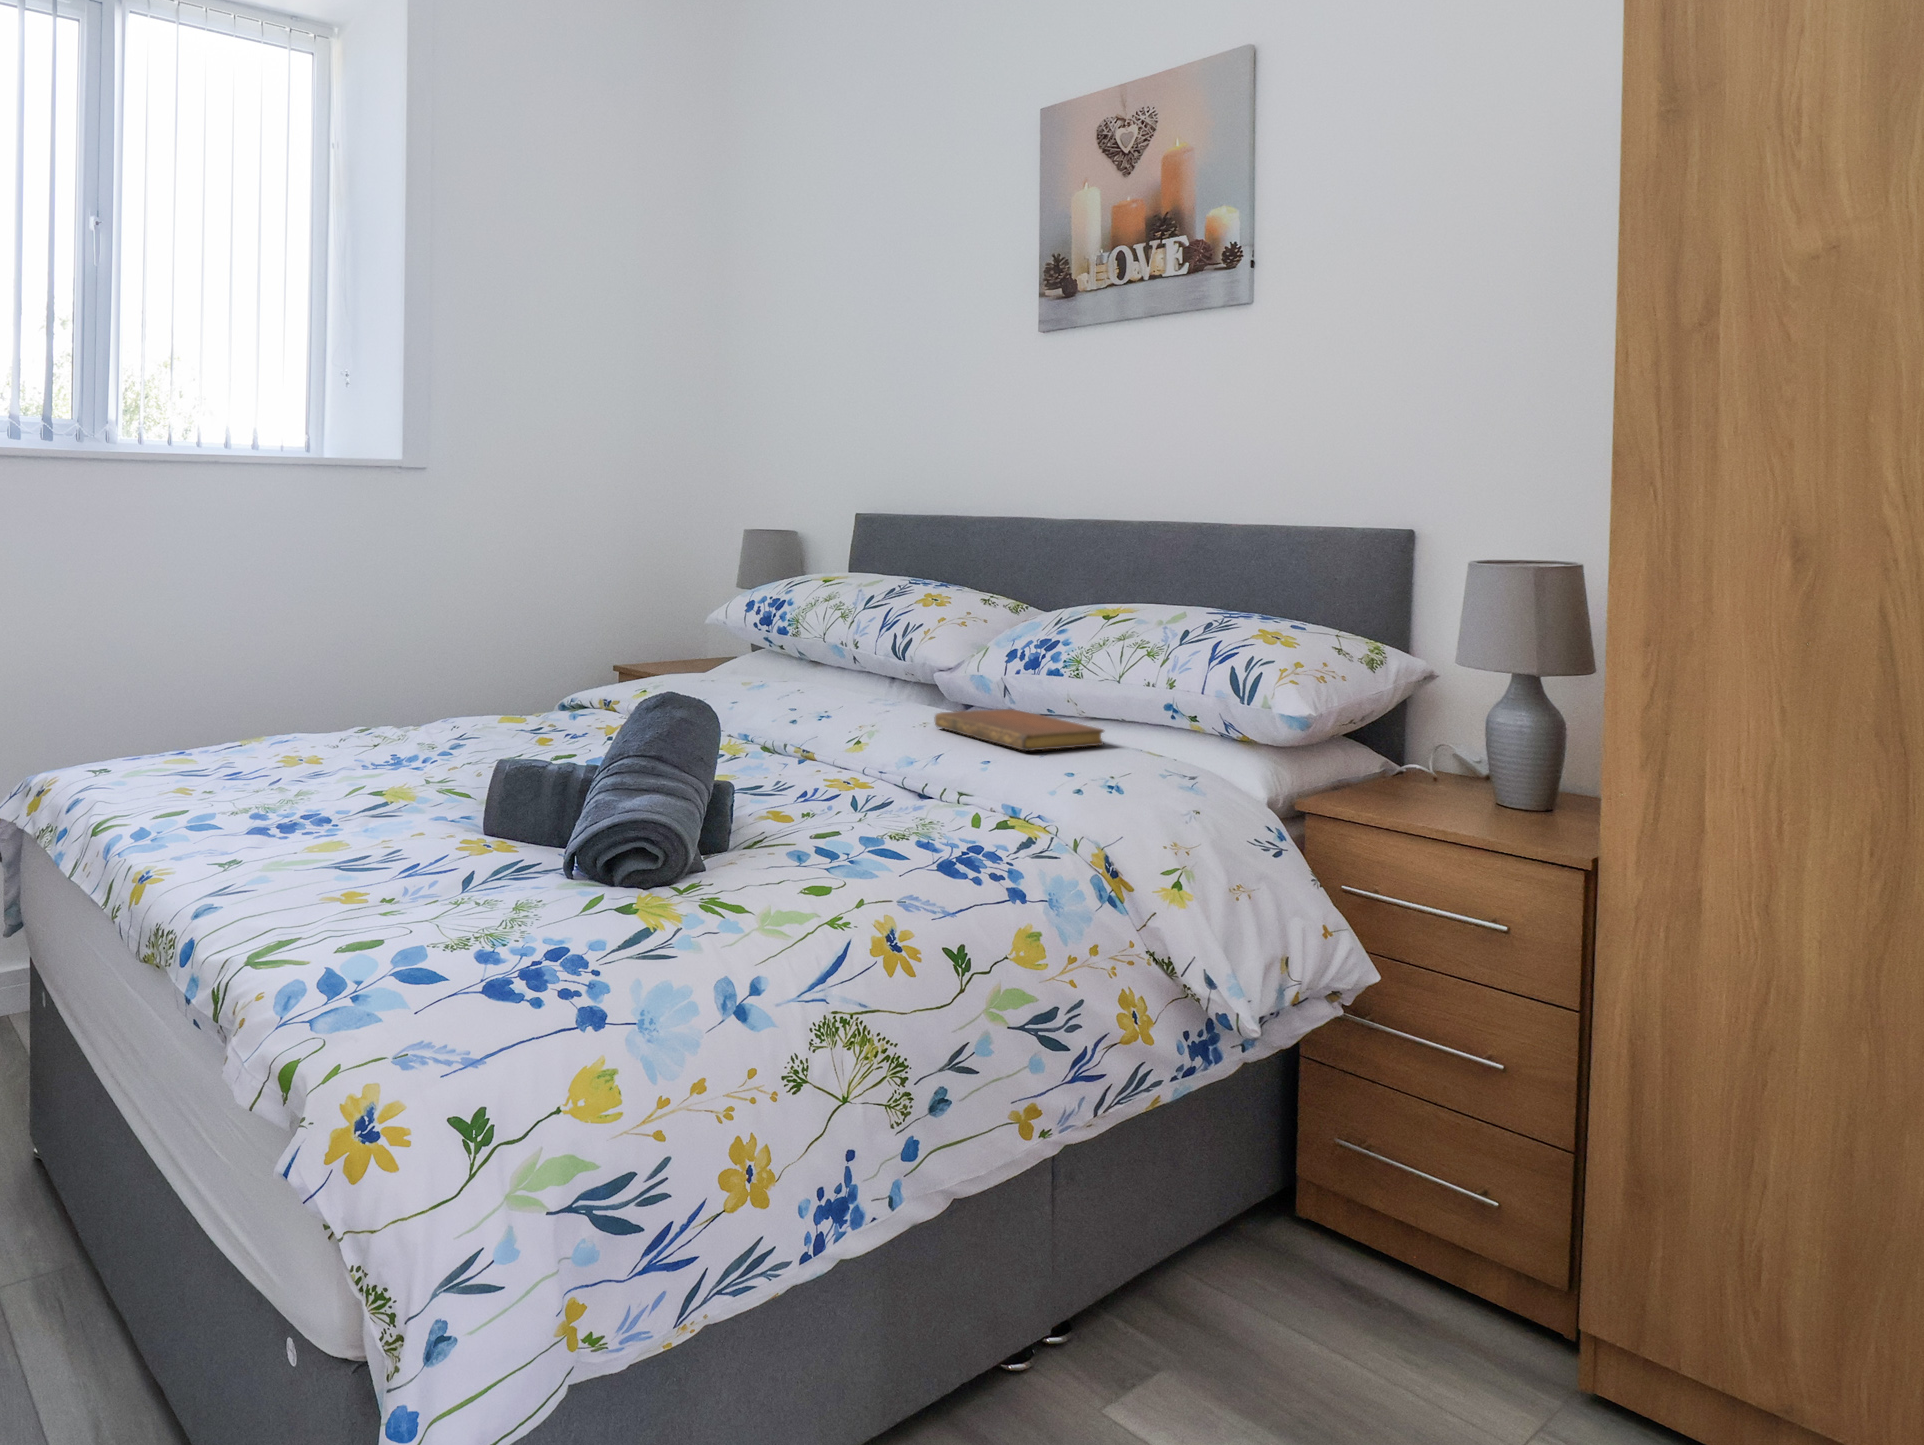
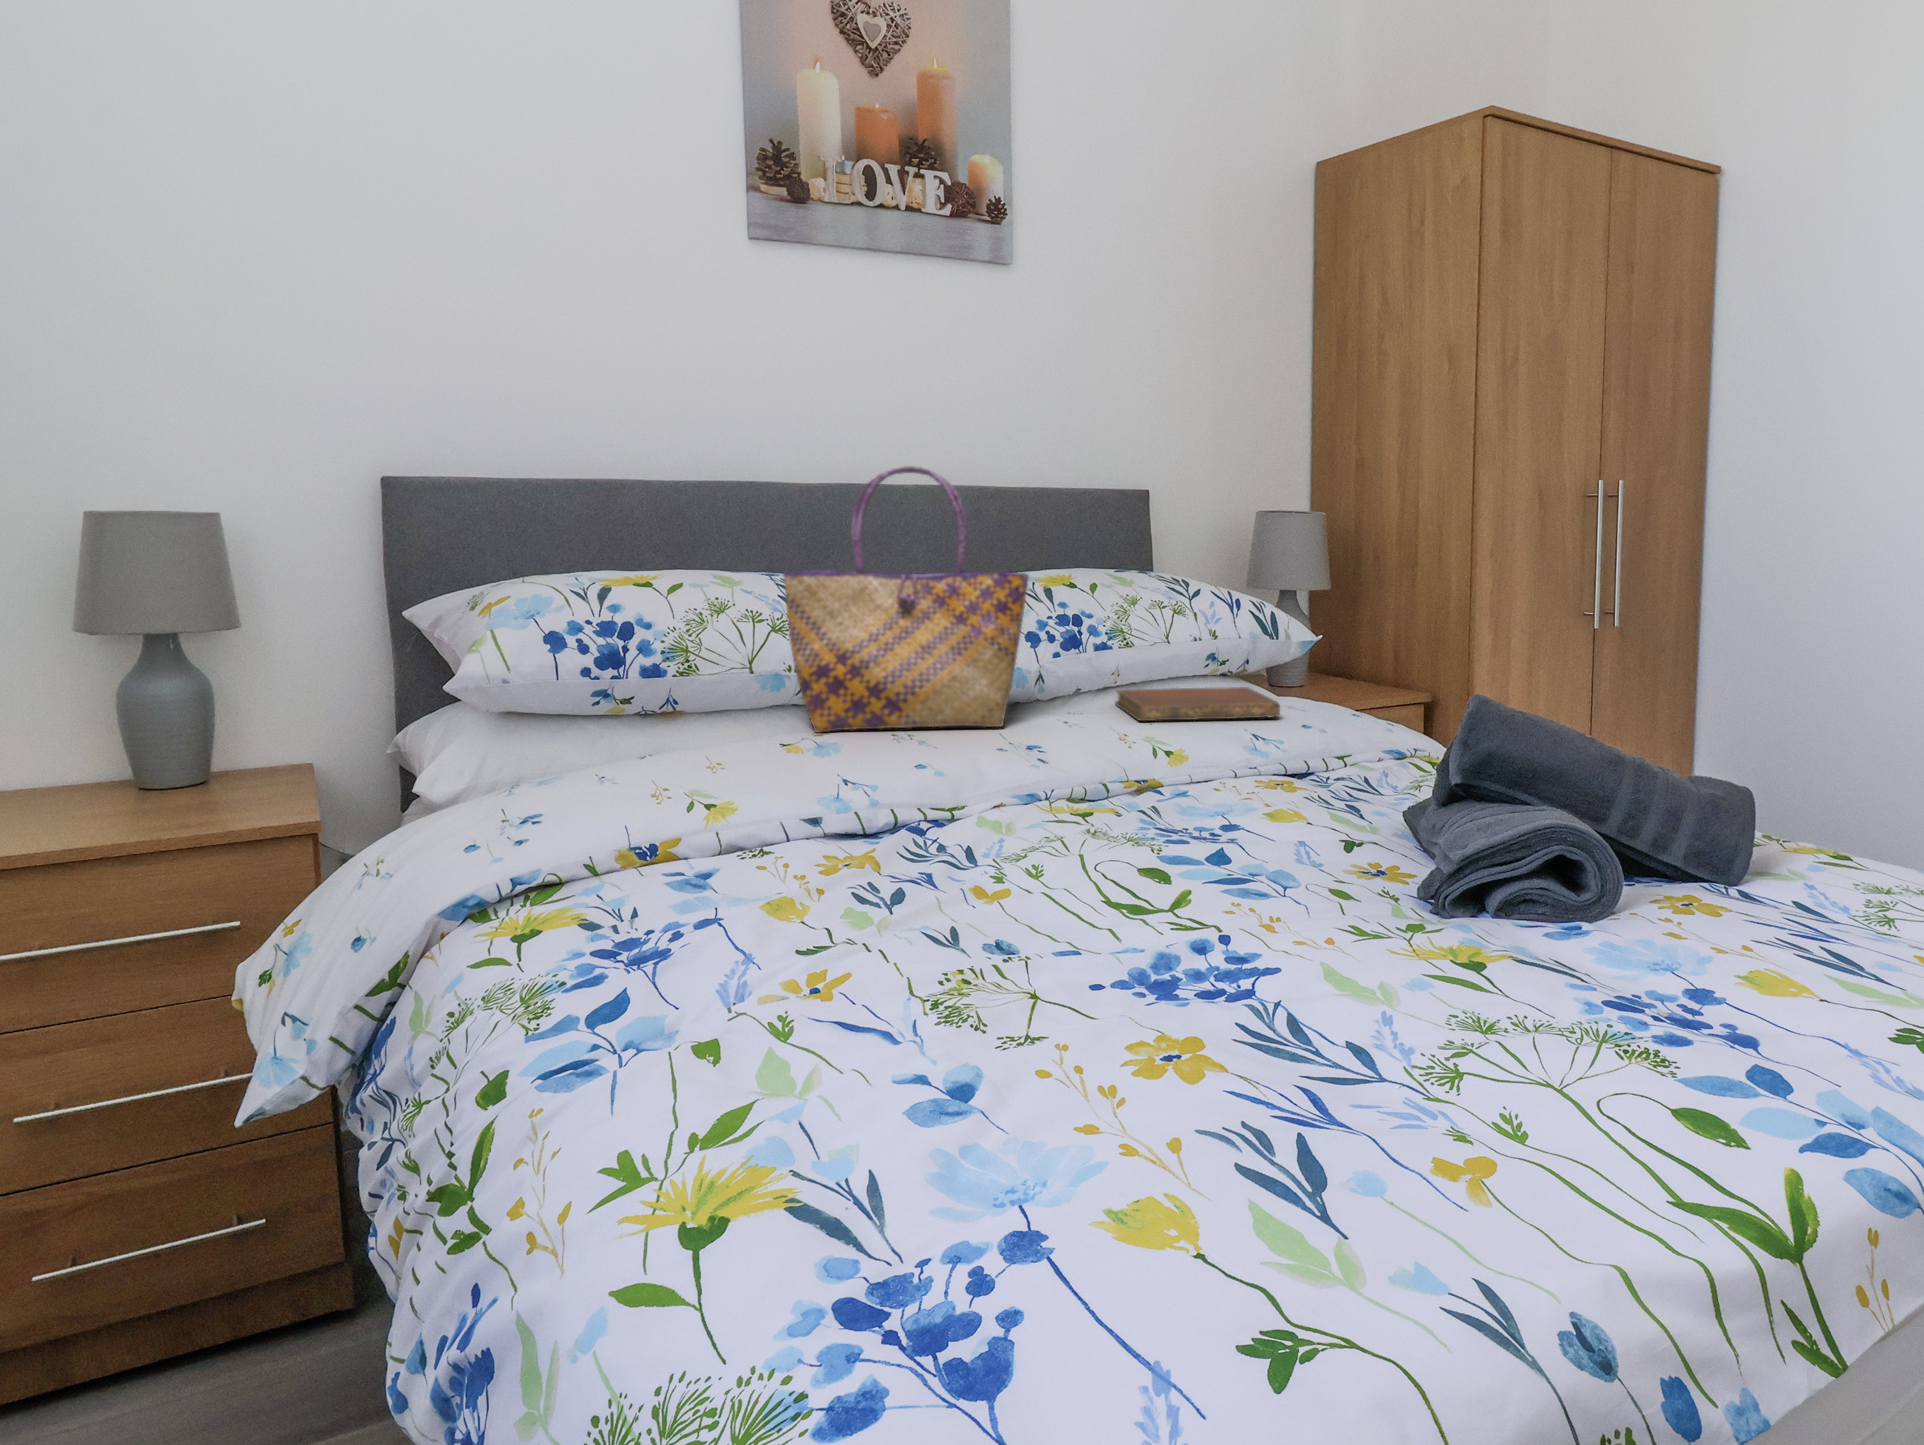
tote bag: none [784,499,889,707] -> present [784,466,1028,733]

